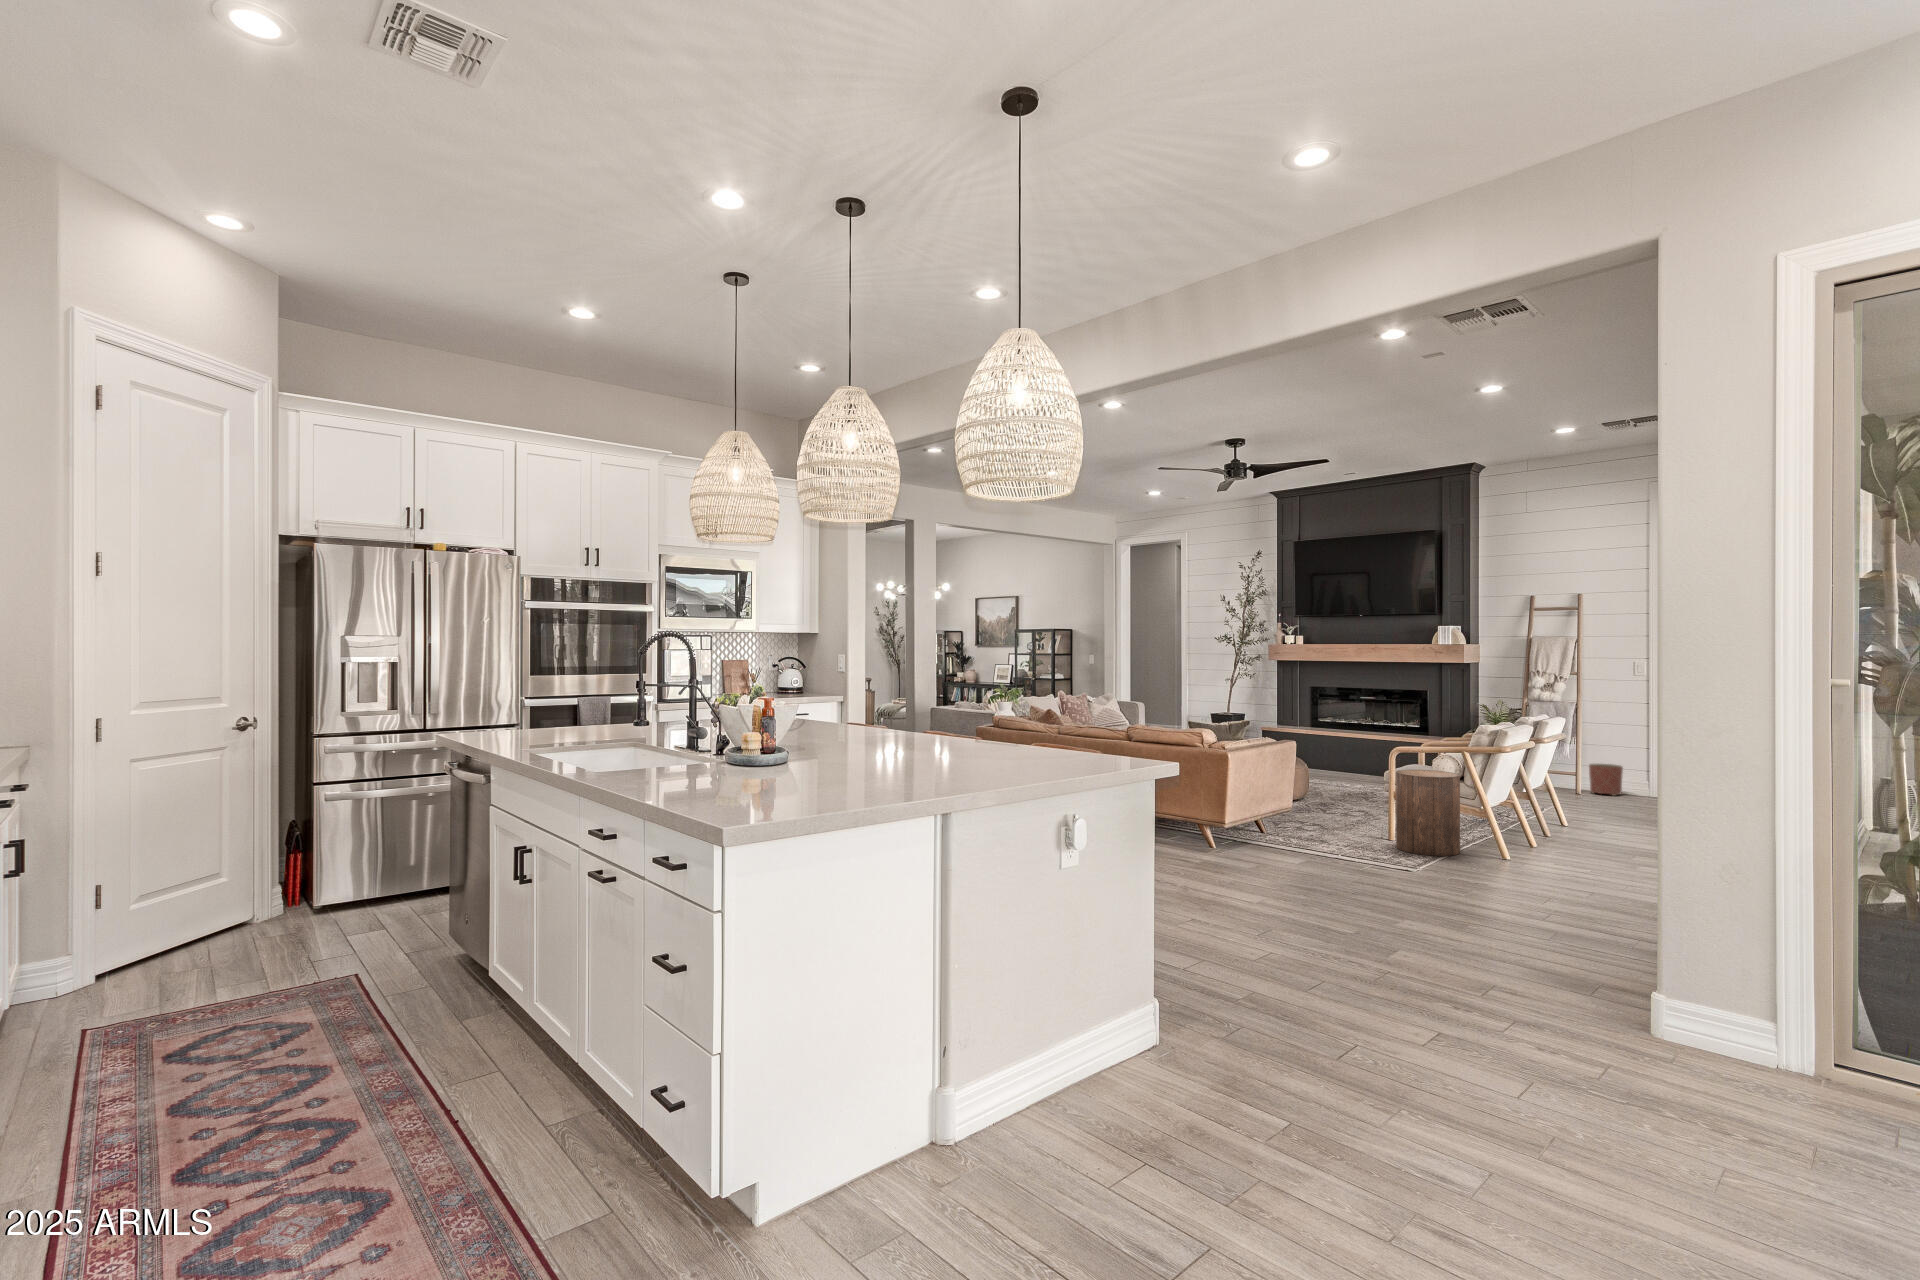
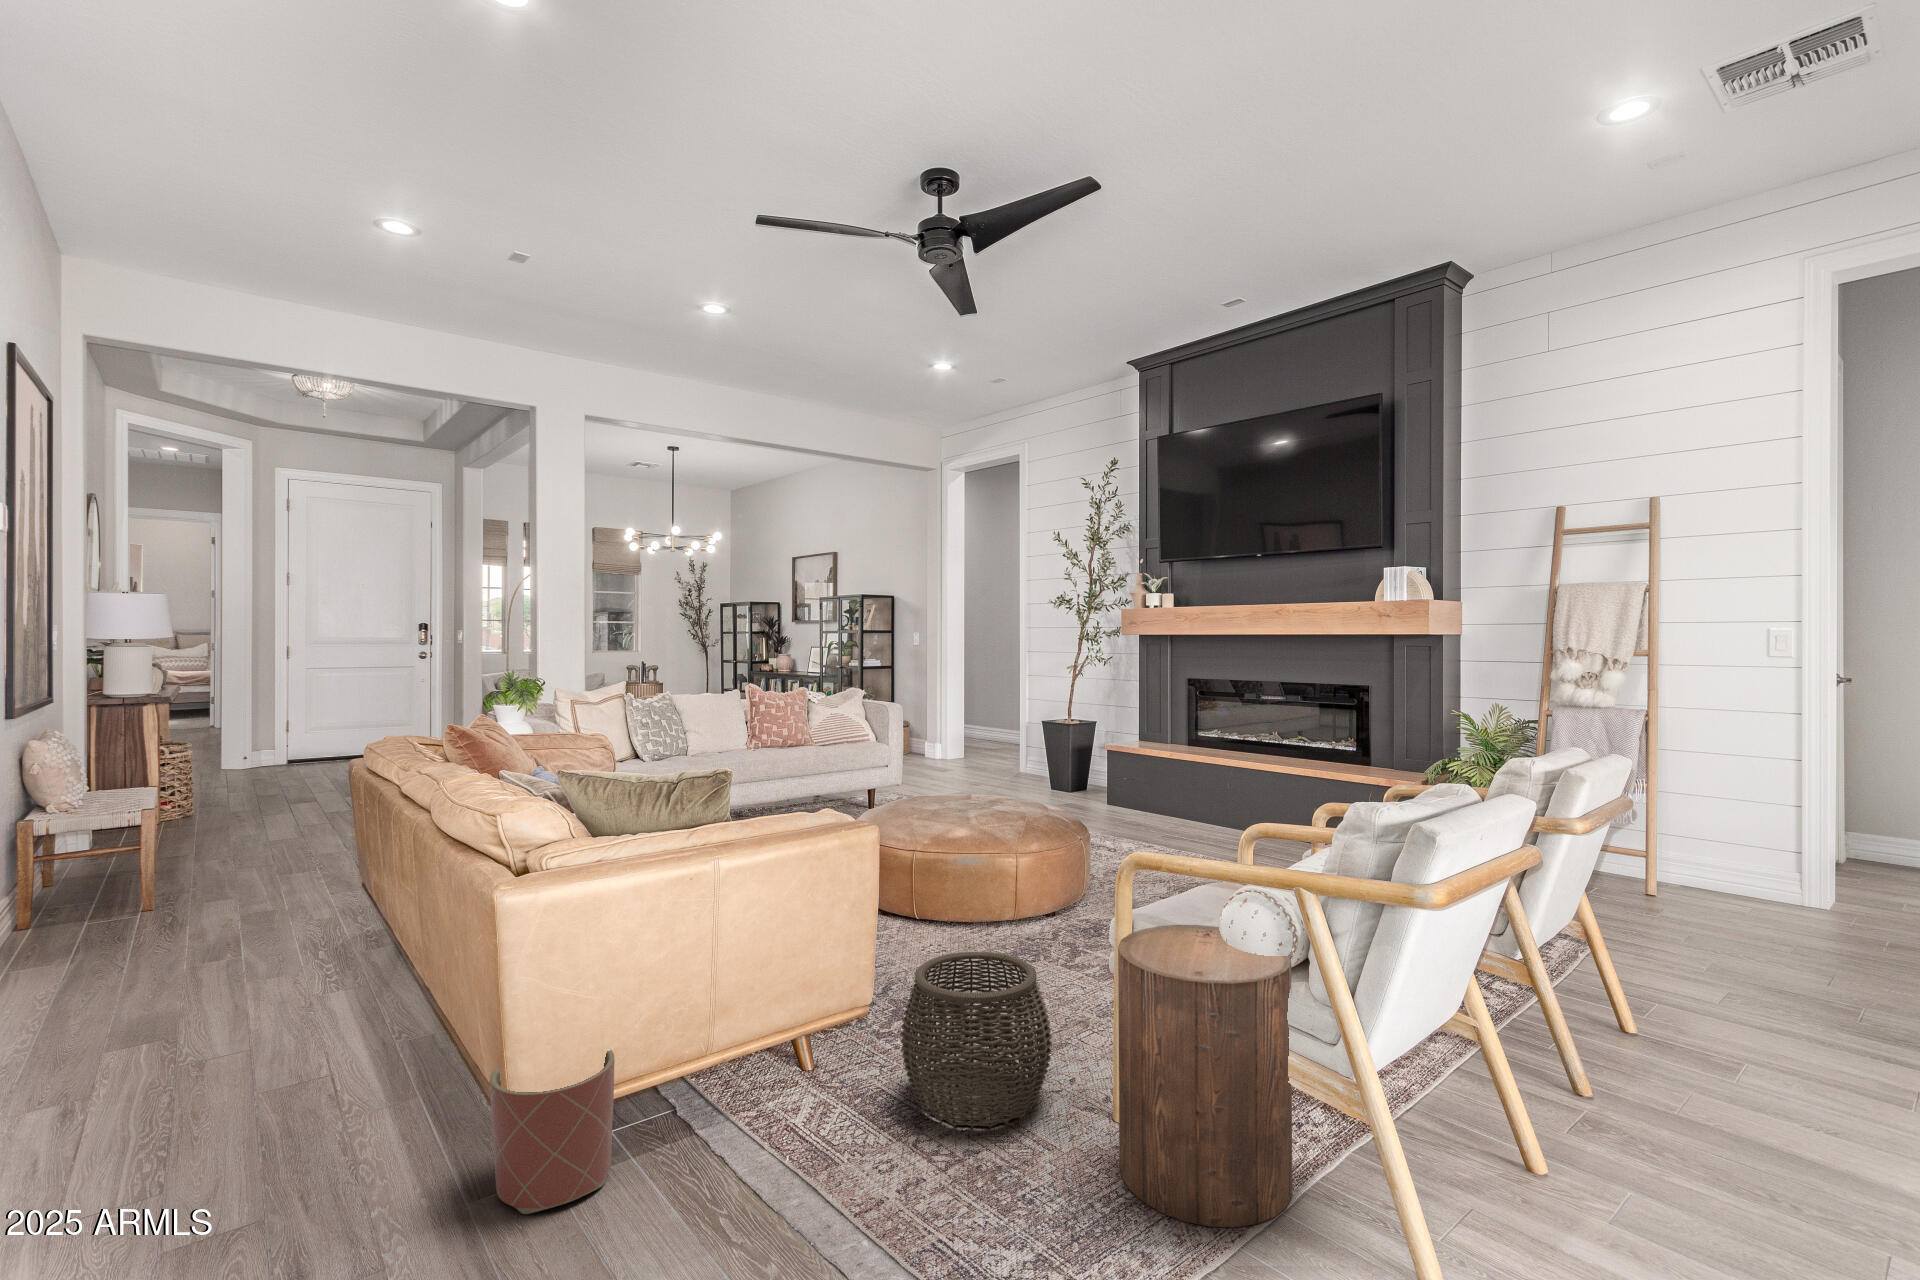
planter: present [1589,764,1623,796] -> present [490,1050,615,1214]
woven basket: none [1300,788,1361,843] -> present [901,952,1052,1128]

